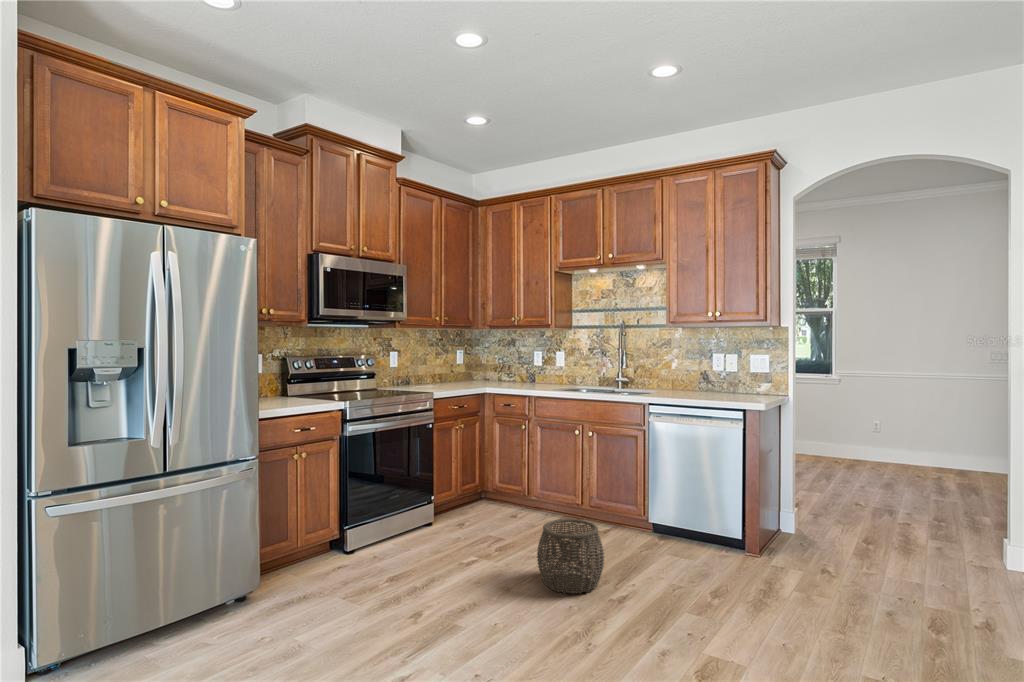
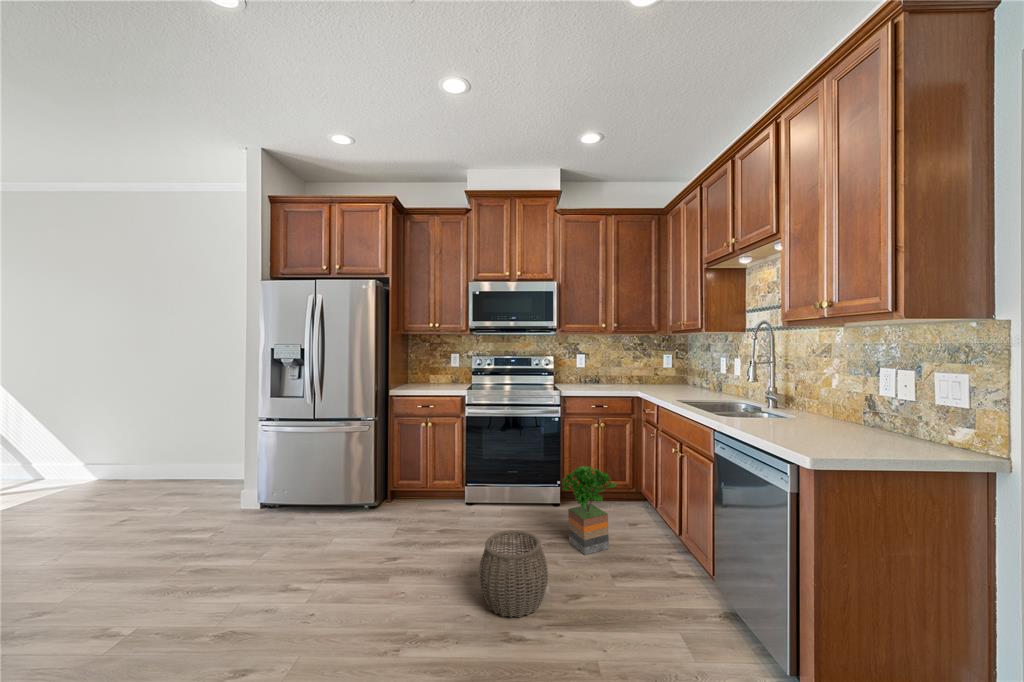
potted tree: none [505,460,558,545] -> present [562,466,616,555]

